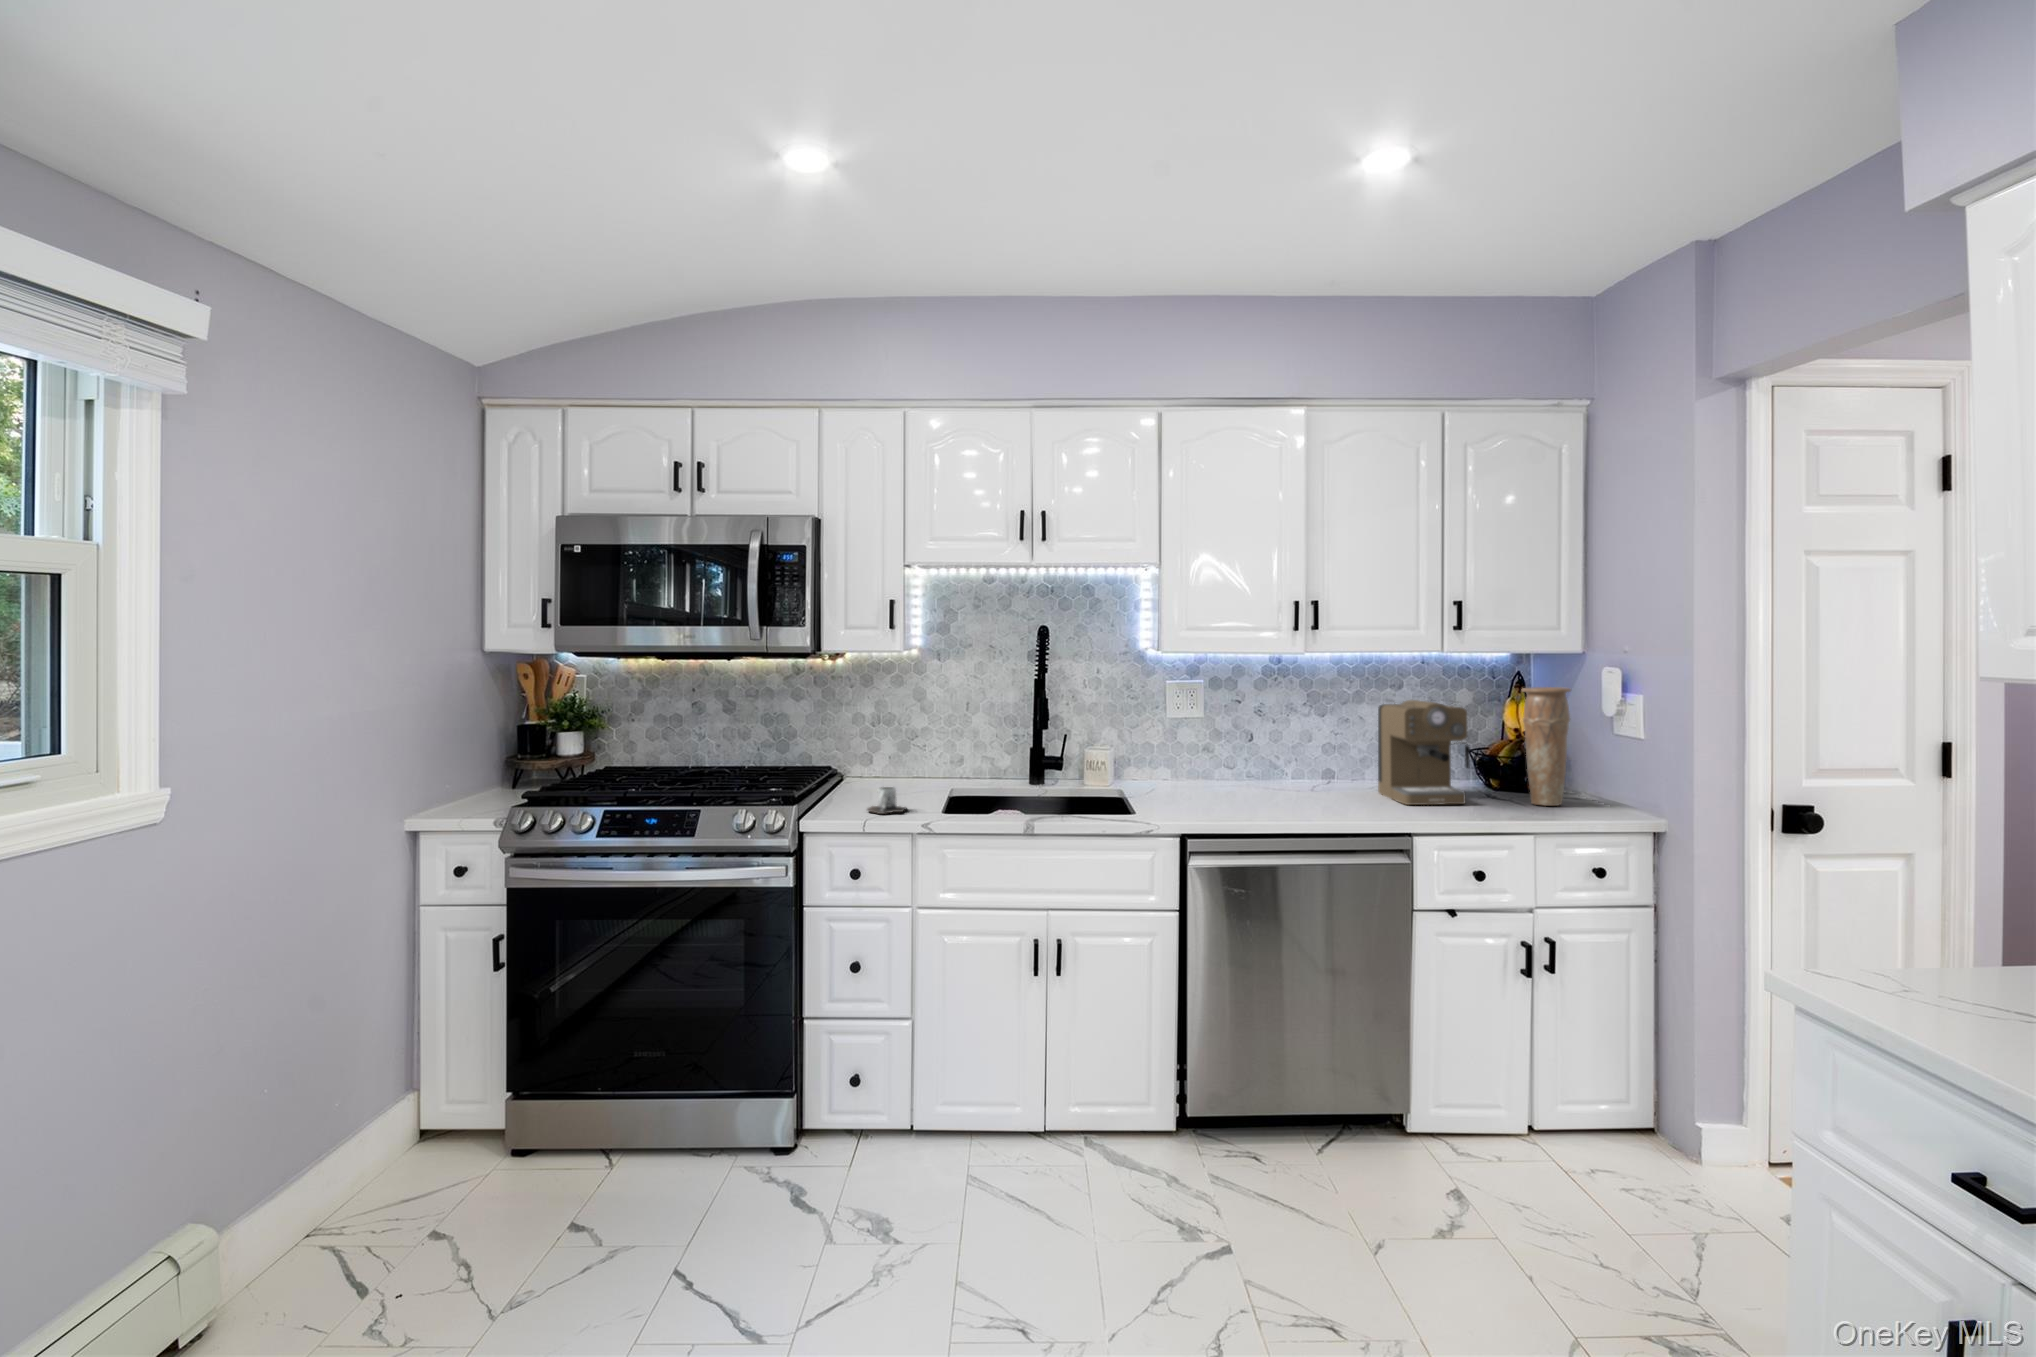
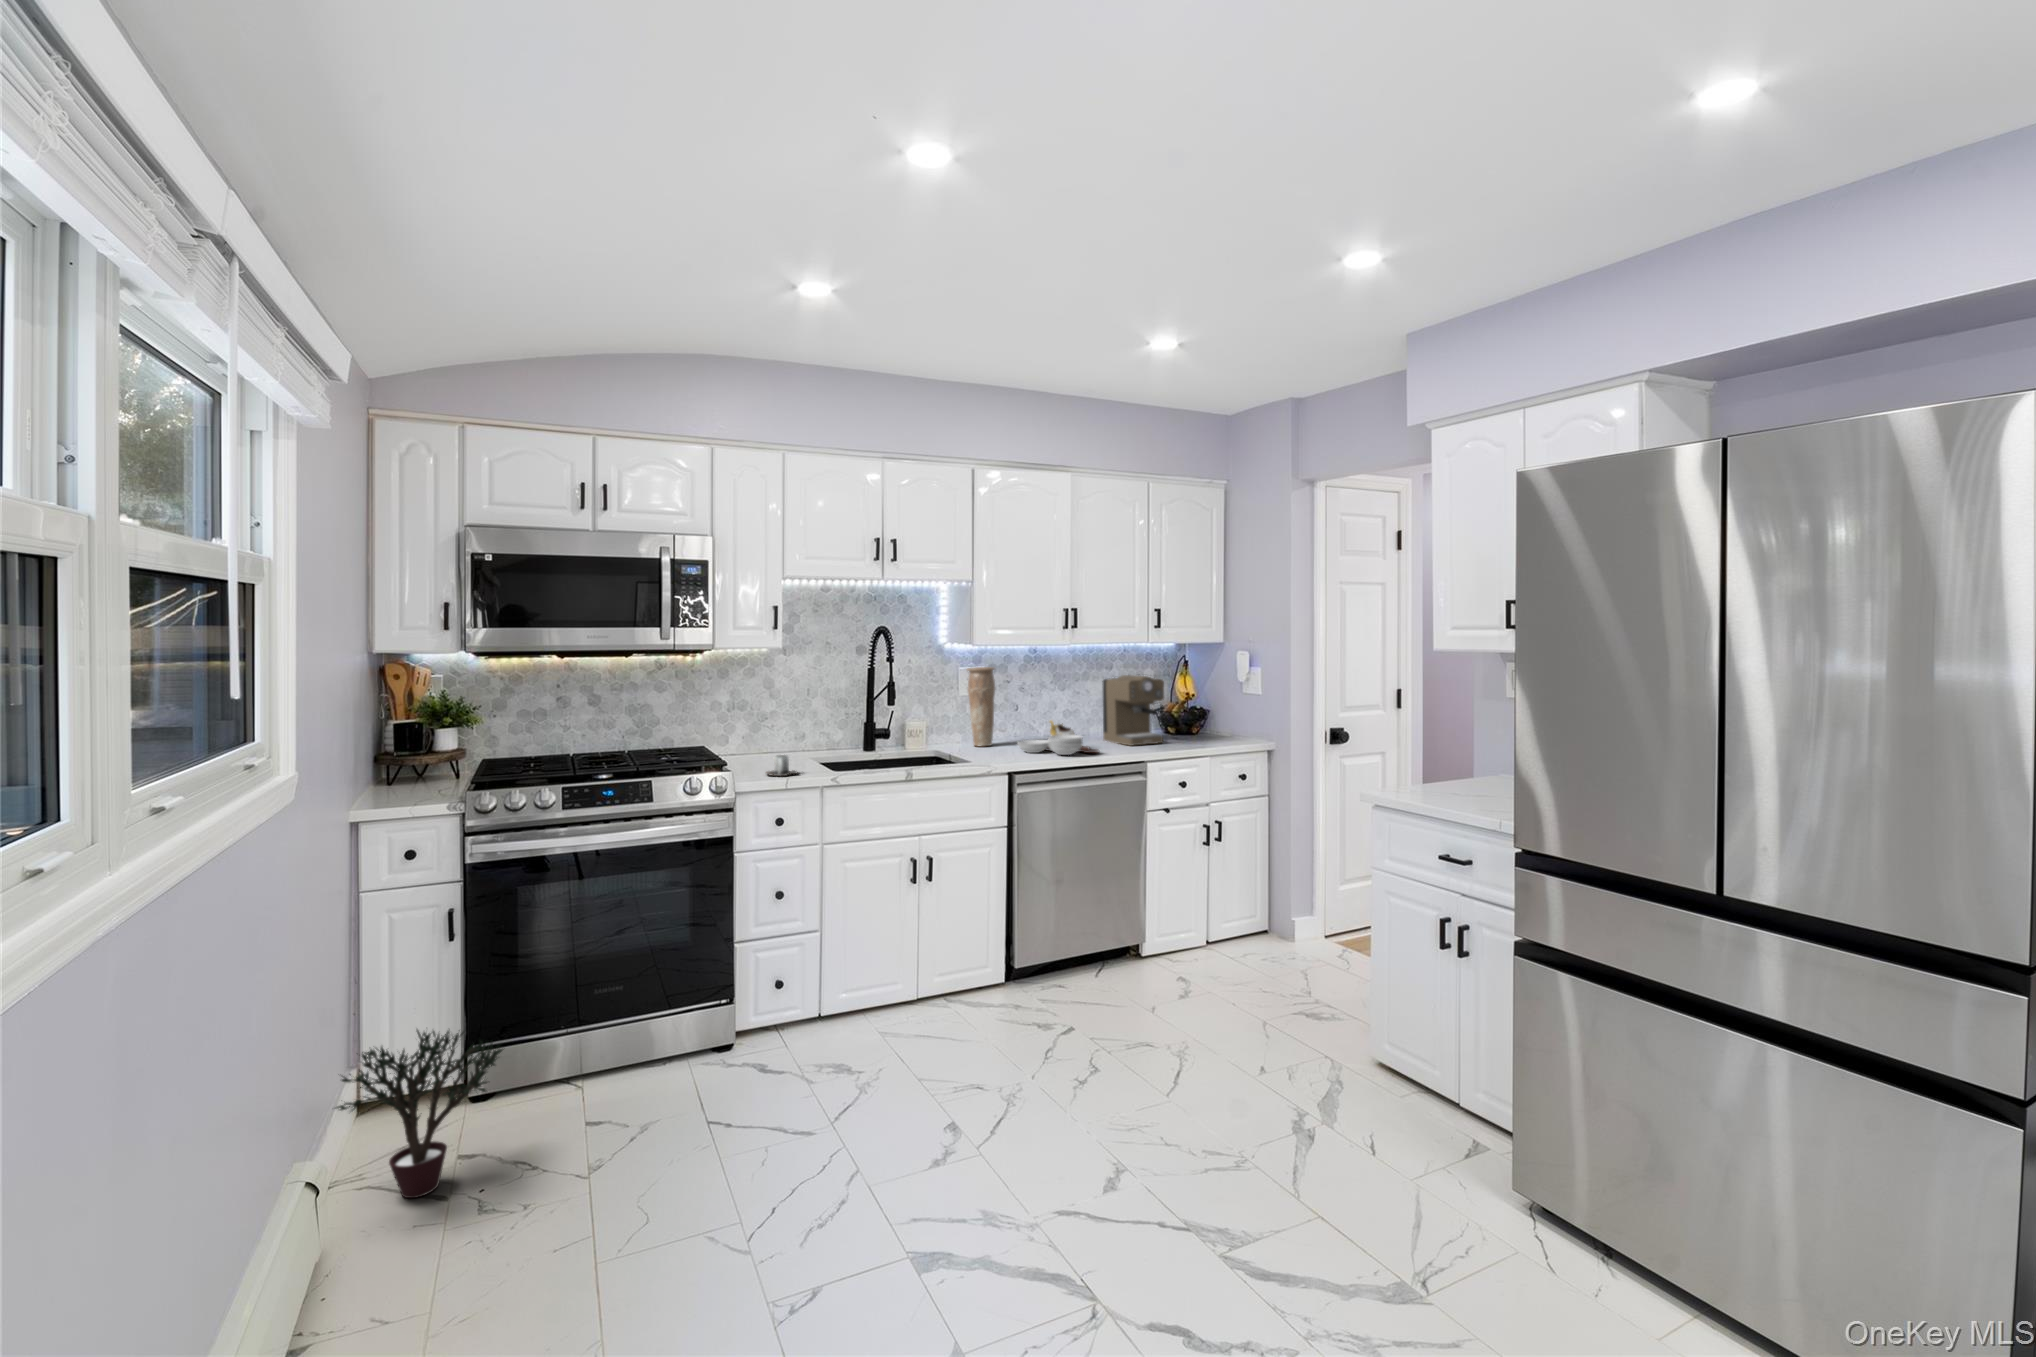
vase: present [1522,687,1571,806] -> present [967,667,995,746]
cutting board: none [1225,760,1342,813] -> present [1018,721,1099,755]
potted plant: none [241,1074,467,1278] -> present [336,1030,502,1198]

